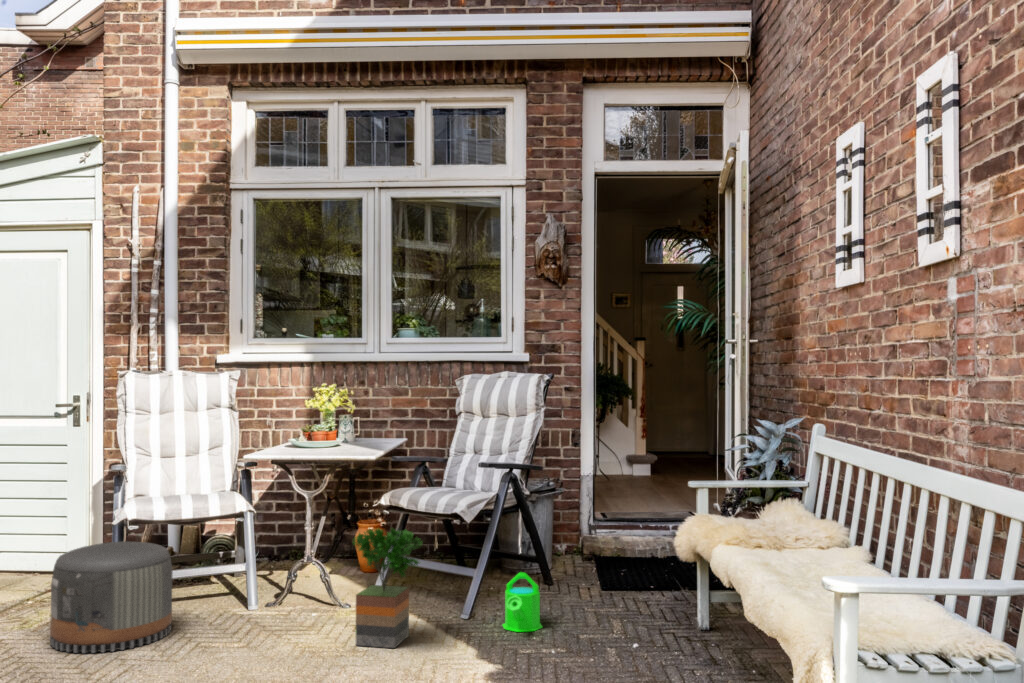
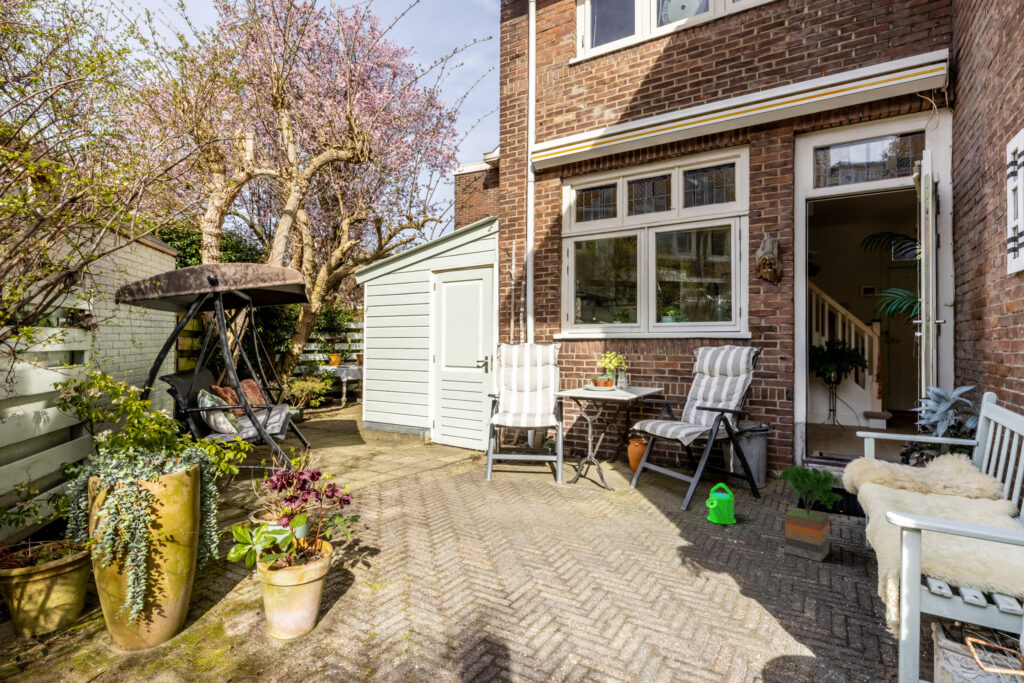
potted tree: present [354,528,422,648] -> present [780,466,842,562]
pouf: present [50,541,173,653] -> none [456,436,515,494]

